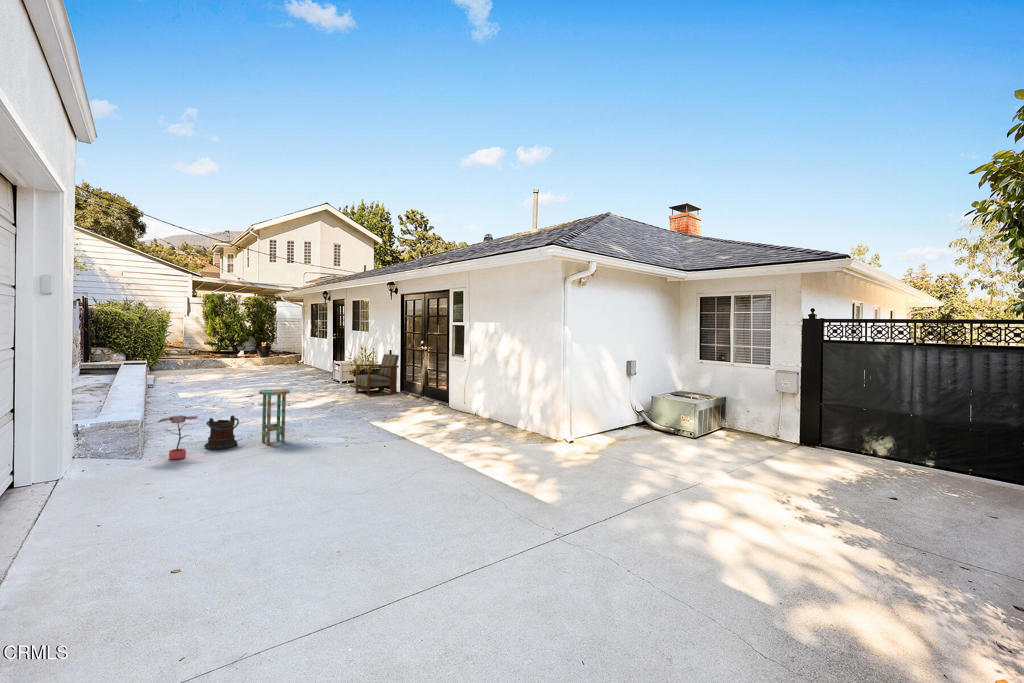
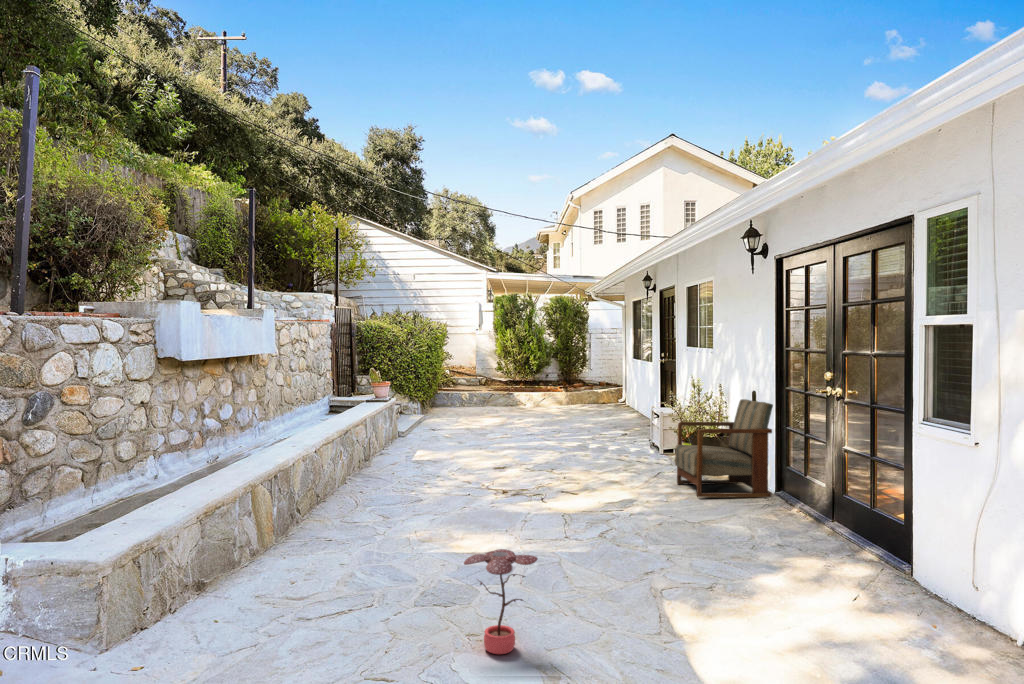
side table: present [259,389,290,445] -> none [361,497,430,647]
bucket: present [204,415,239,449] -> none [260,553,331,637]
potted plant: present [158,416,198,459] -> present [464,549,538,654]

